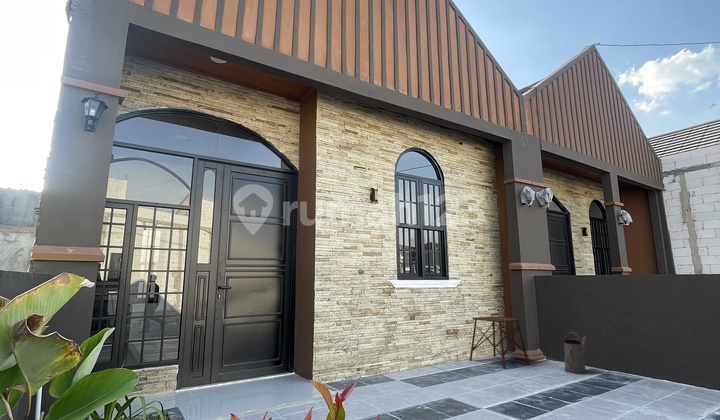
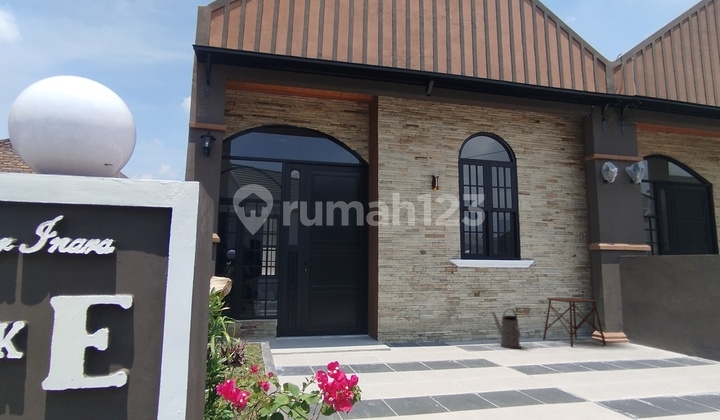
watering can: present [564,332,587,374] -> present [492,309,521,348]

